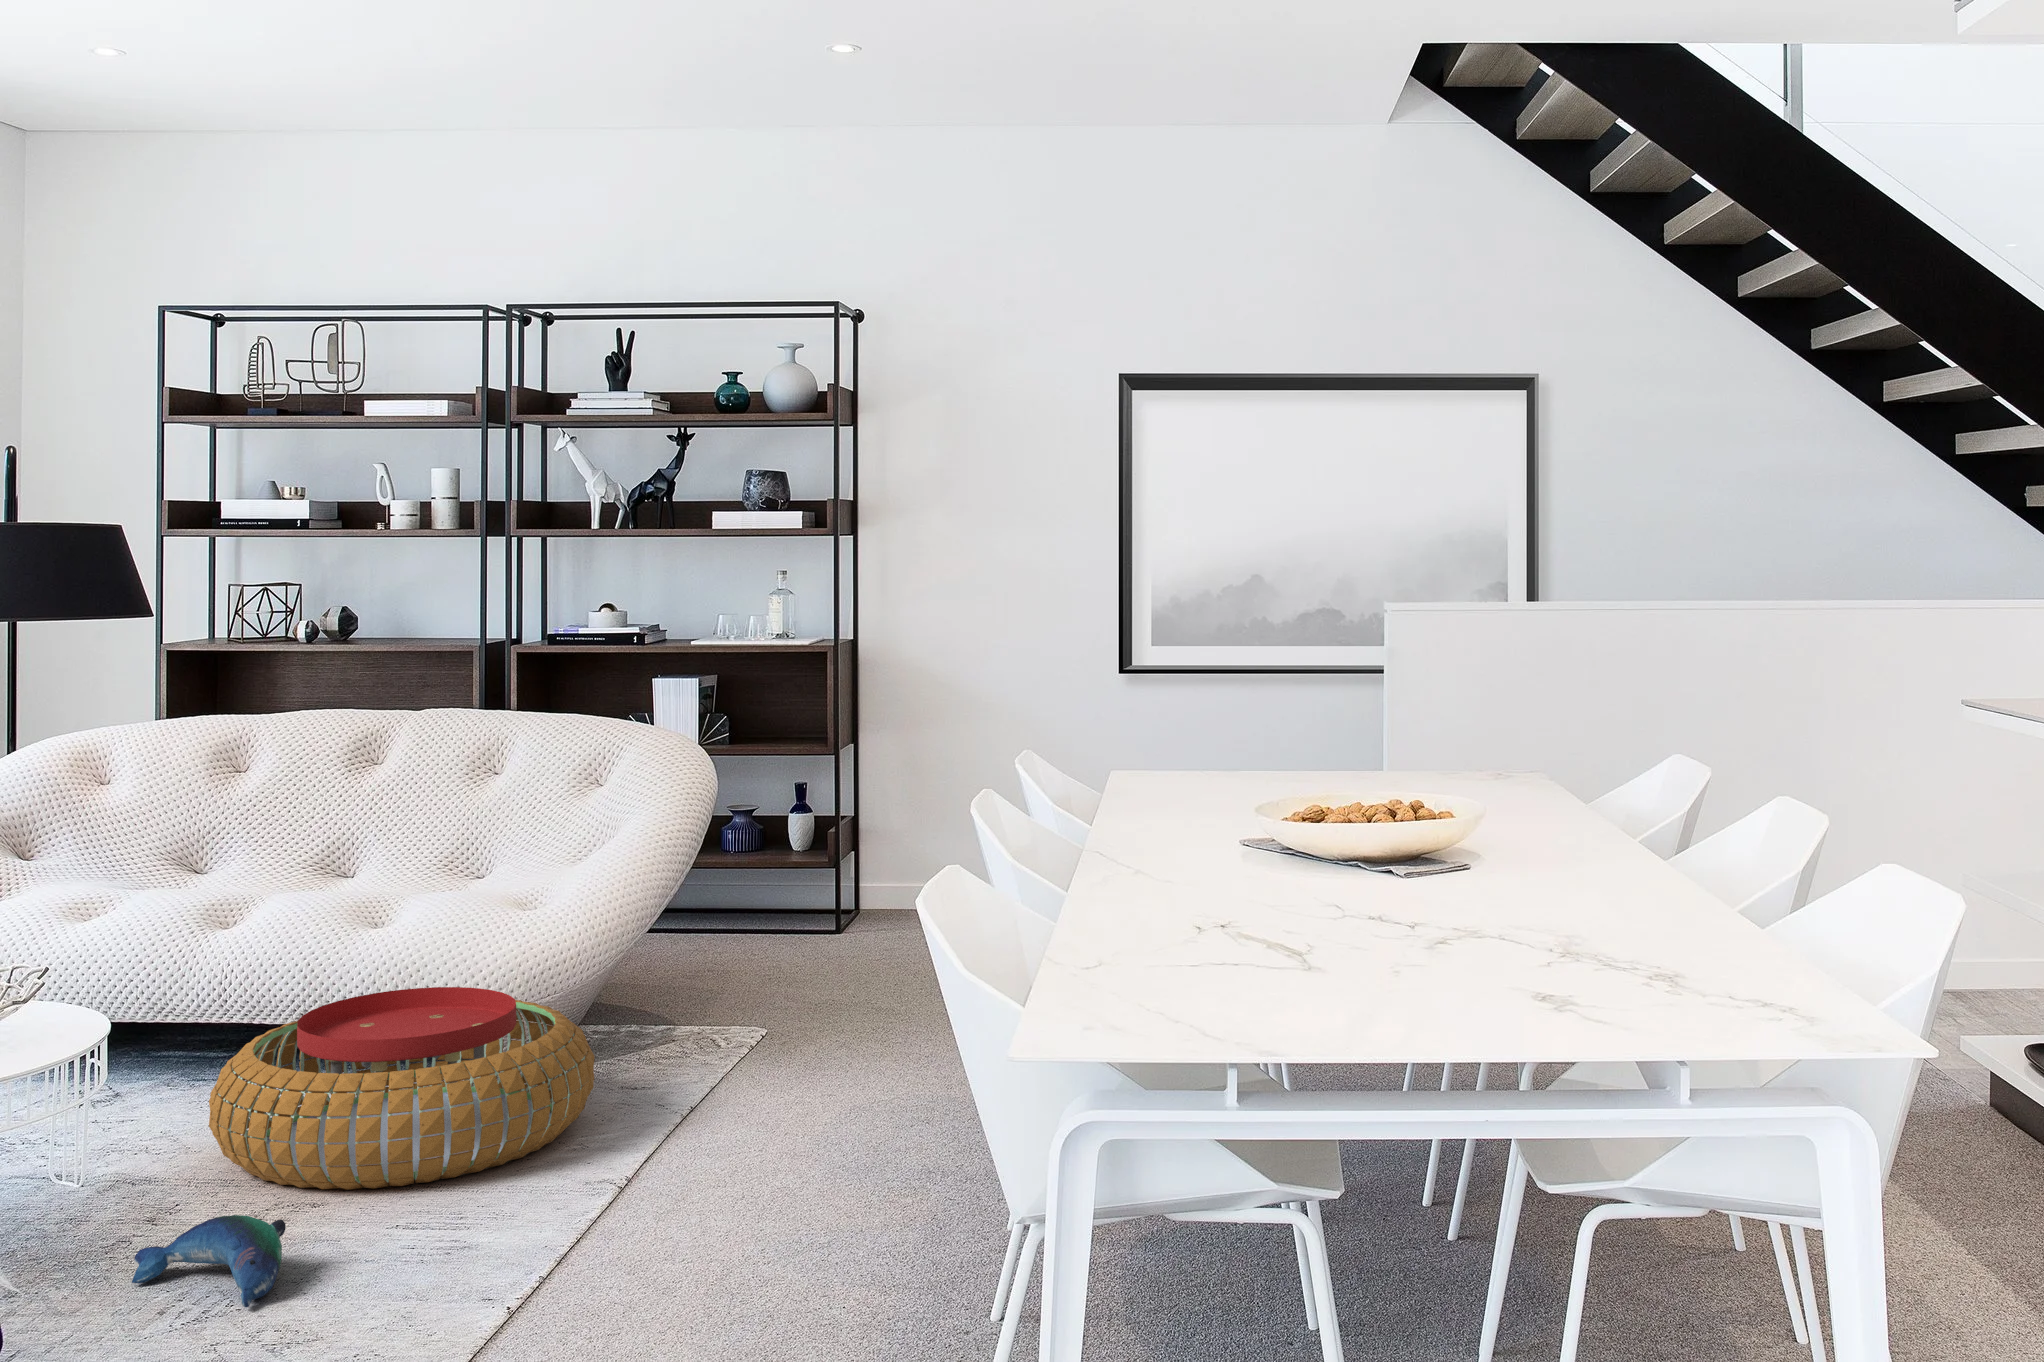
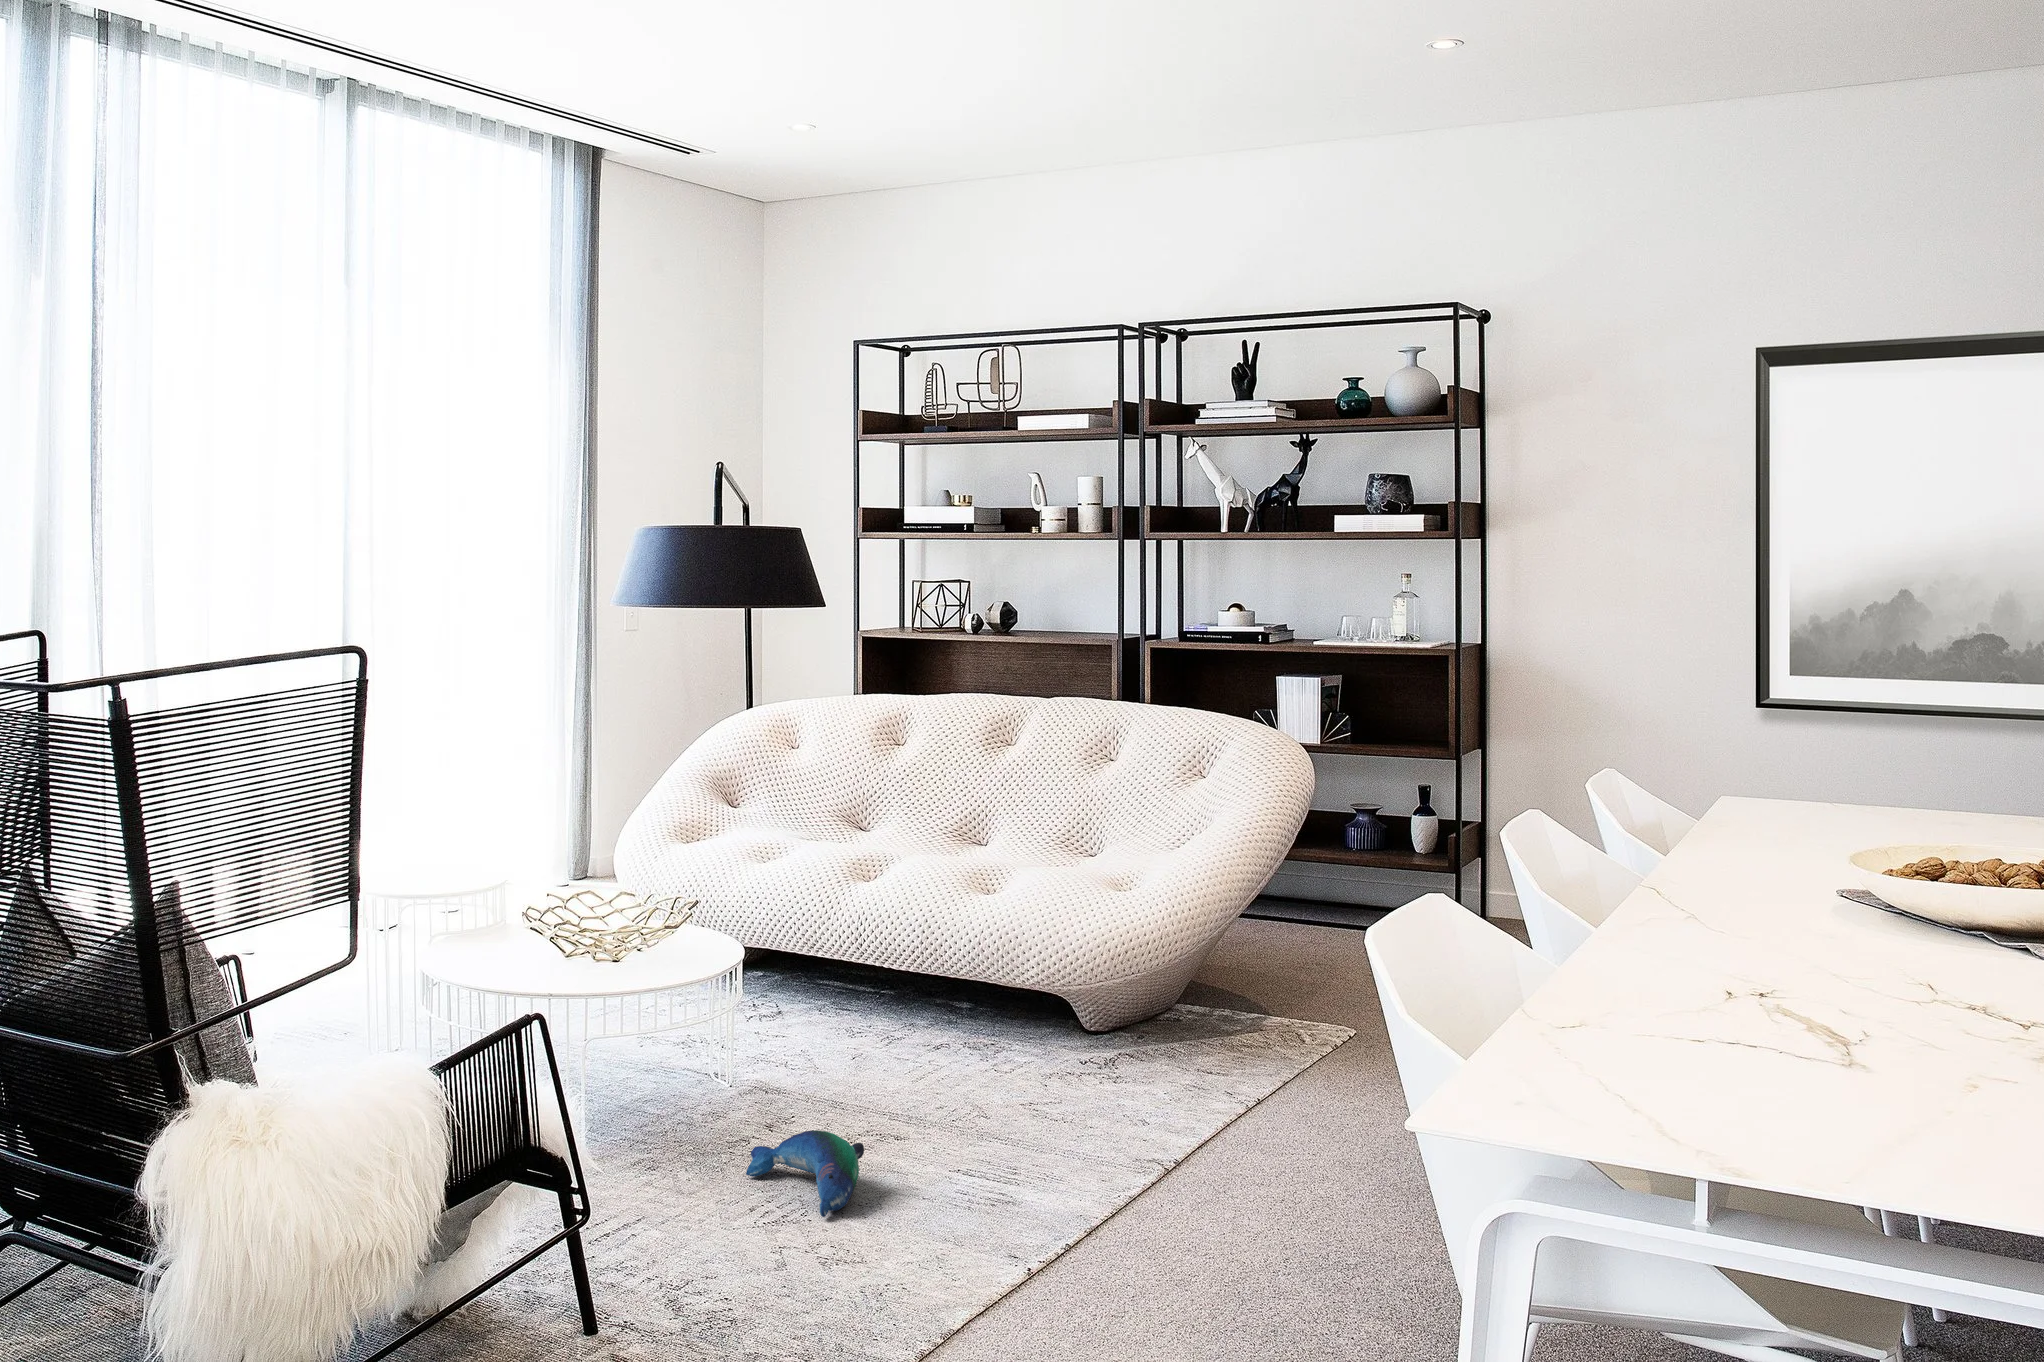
pouf: present [209,987,594,1190] -> none [833,950,1164,1134]

